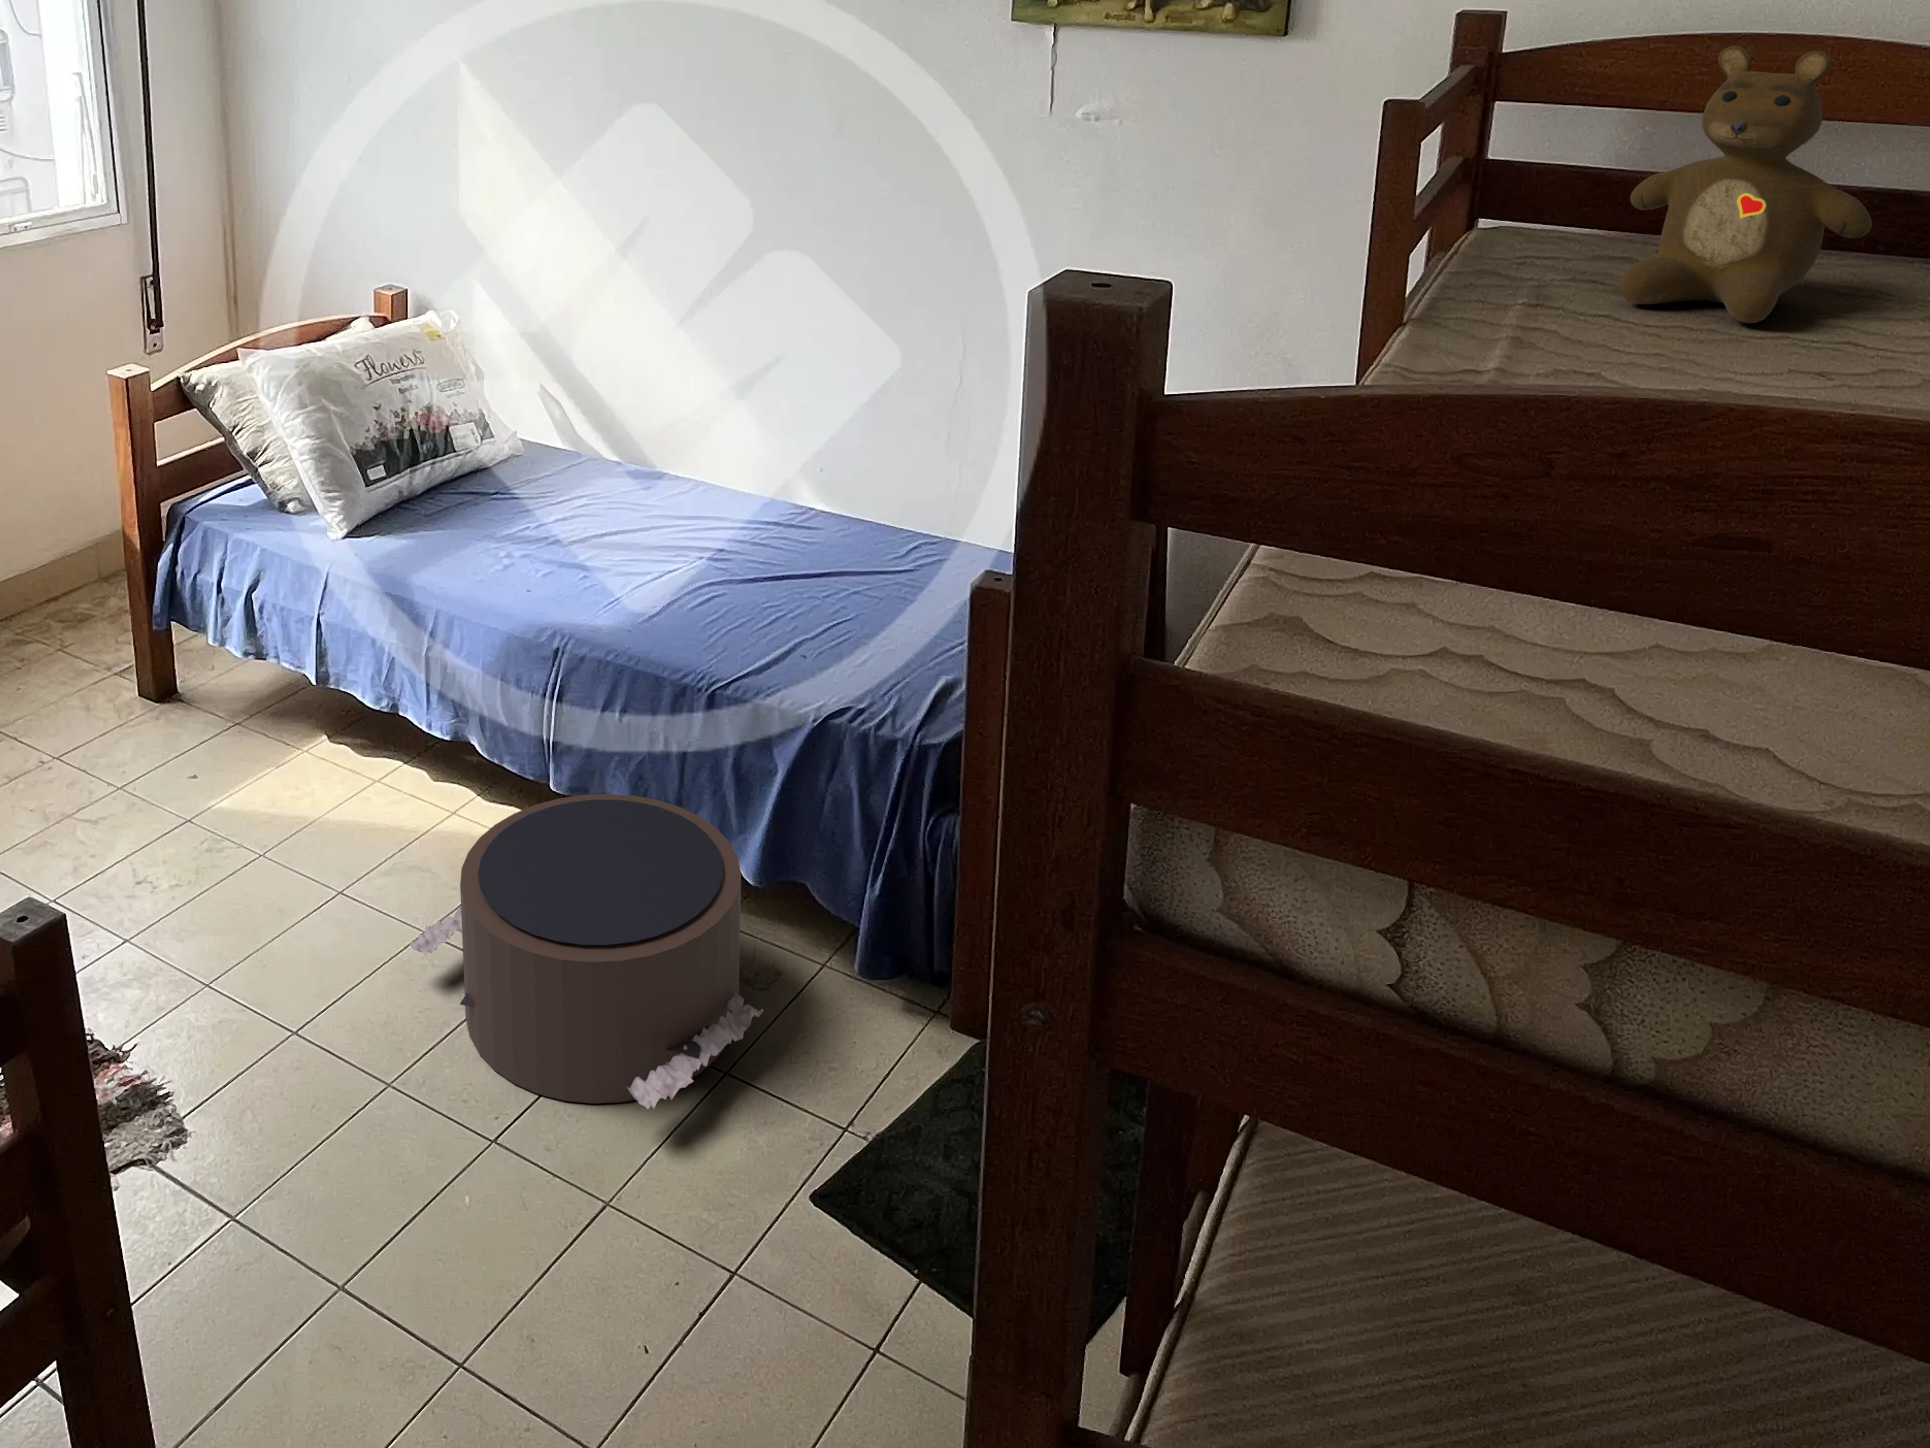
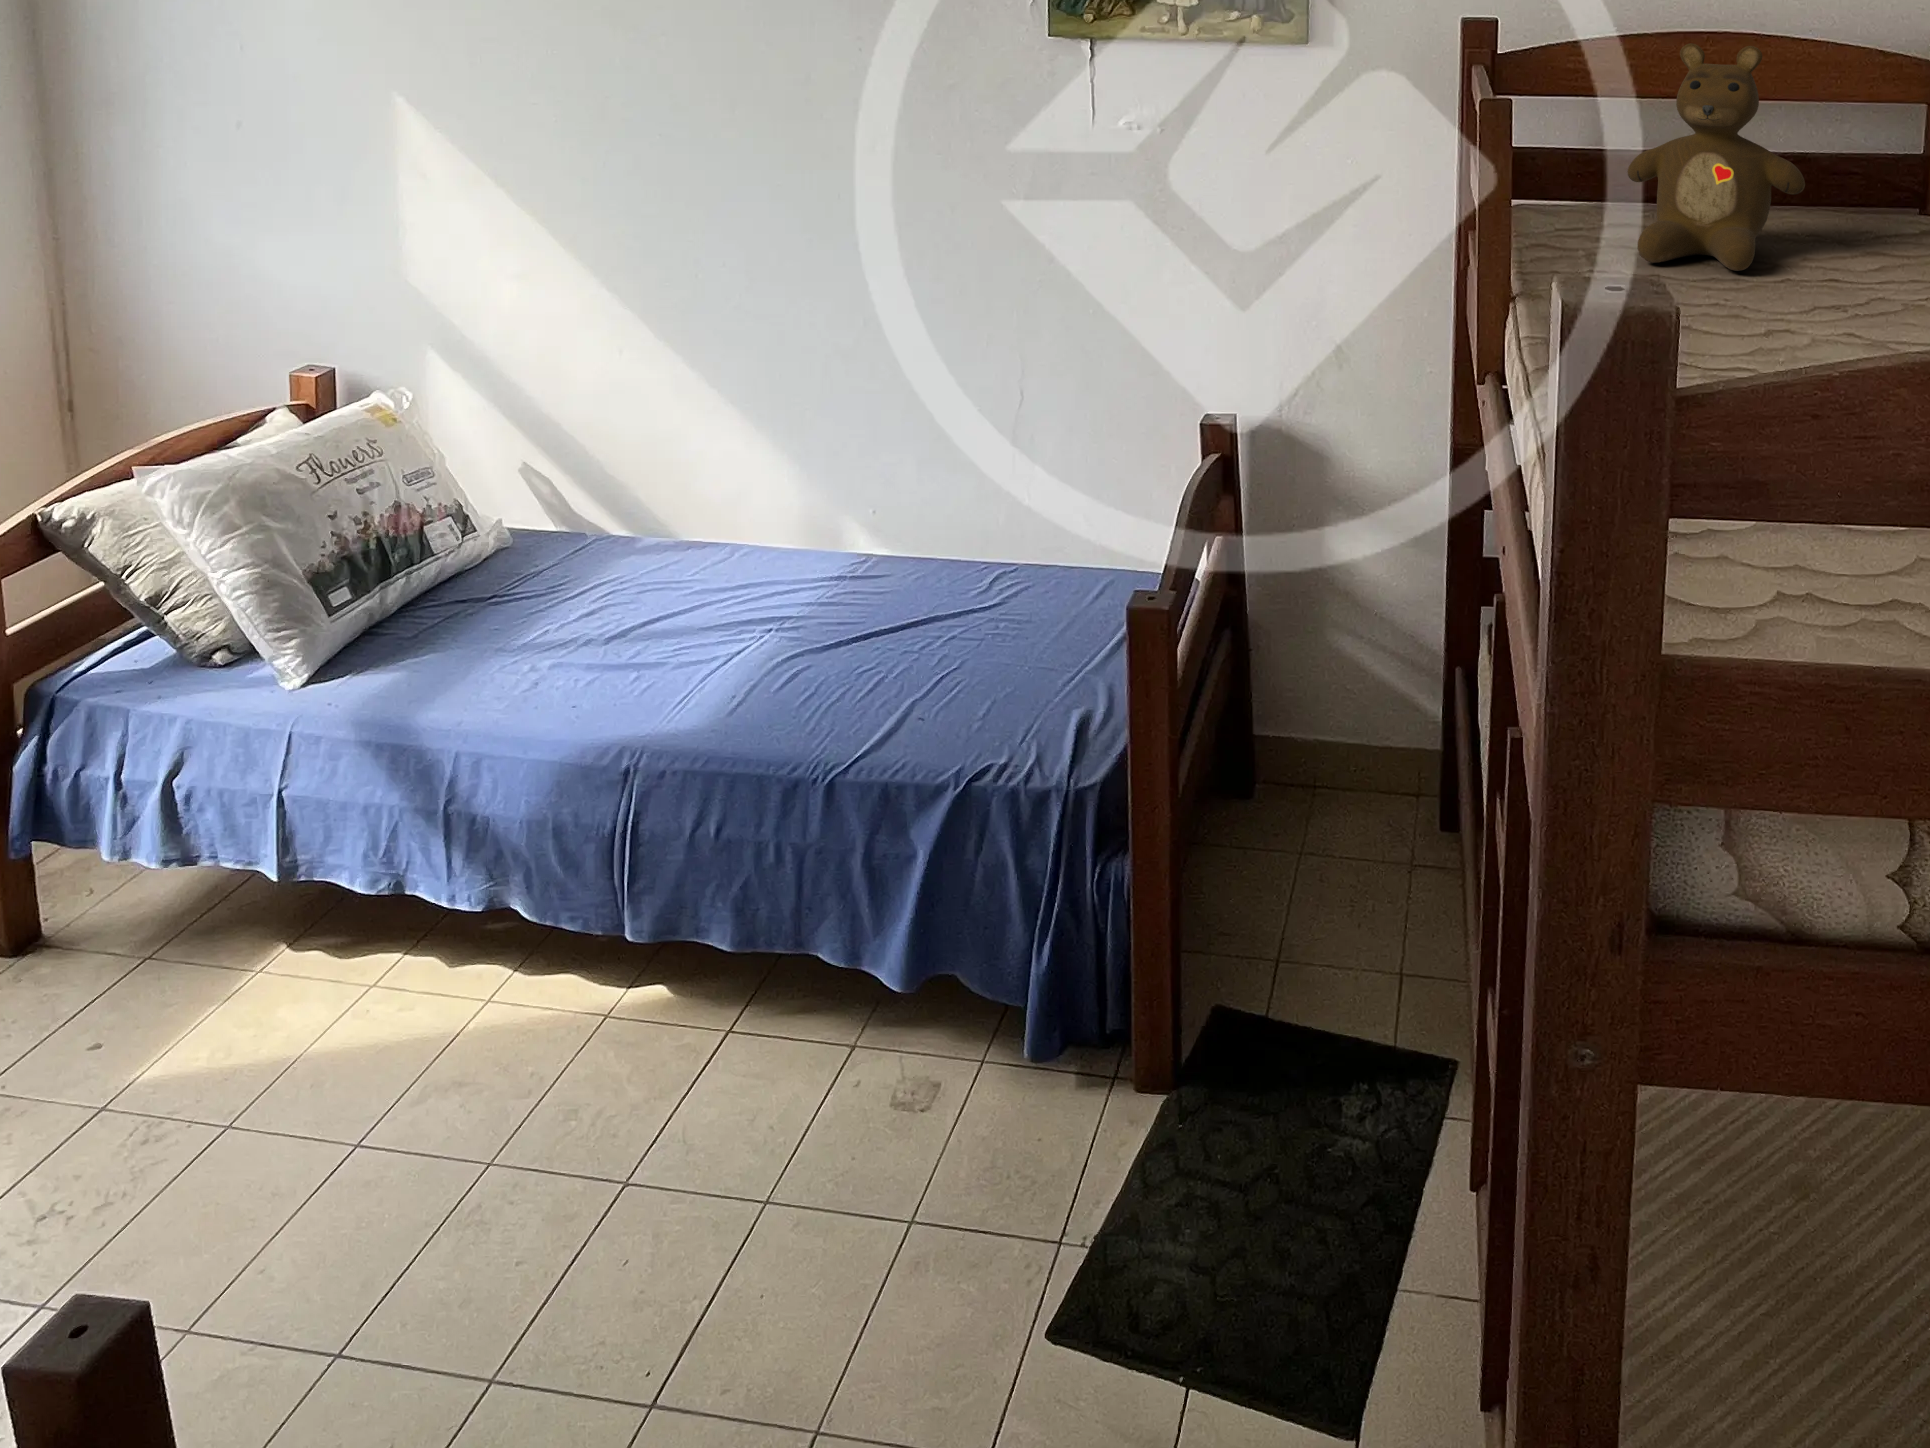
pouf: present [409,794,763,1109] -> none [481,920,941,1323]

